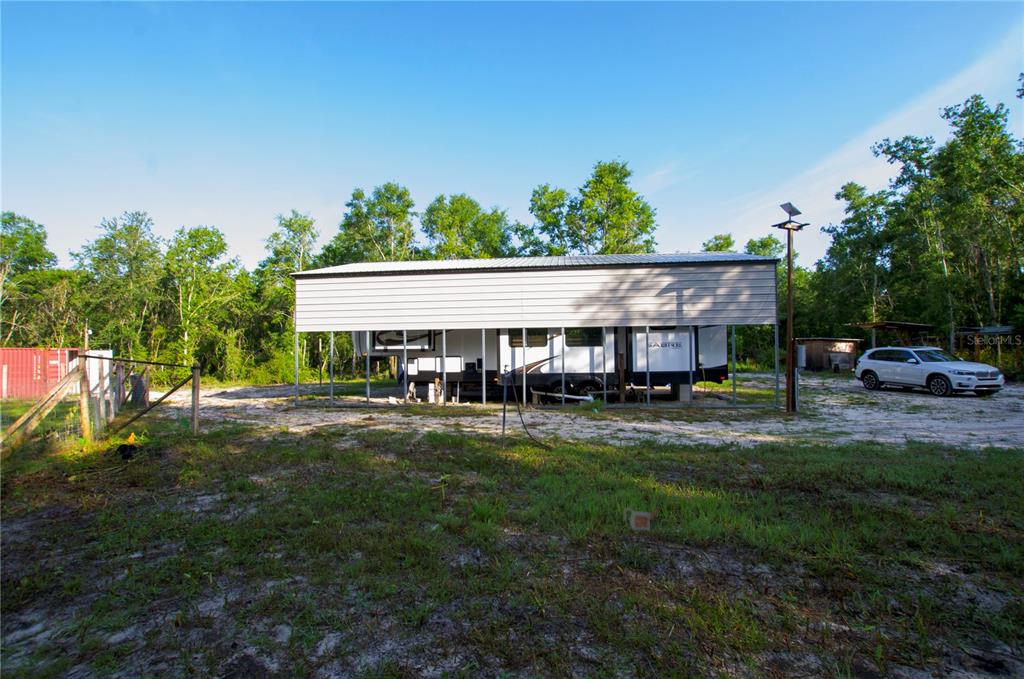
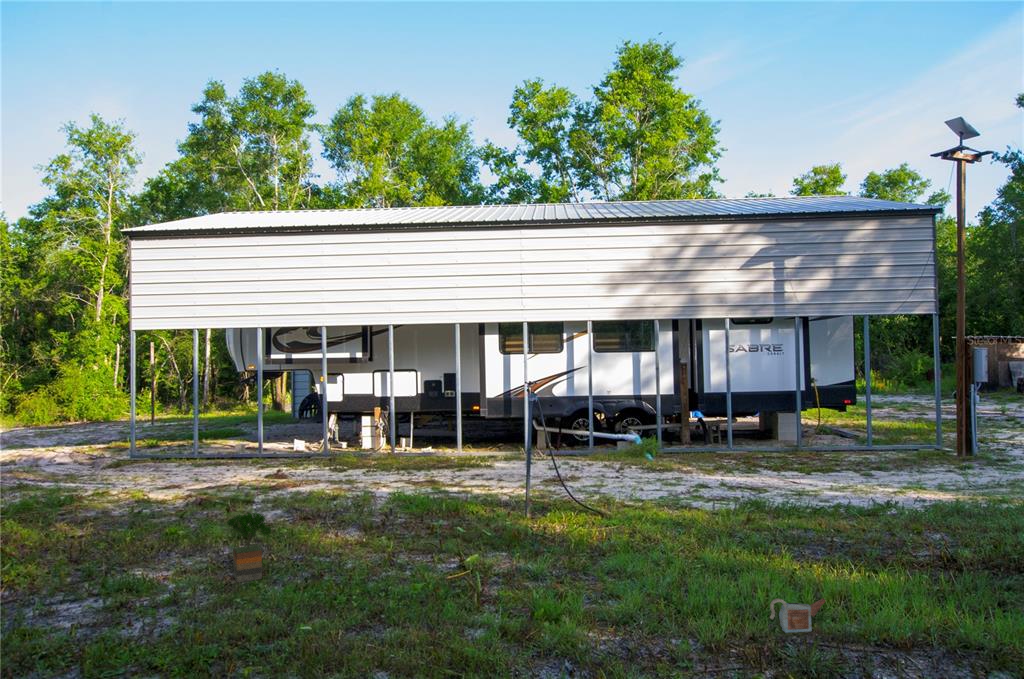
potted tree: none [309,443,338,485] -> present [227,513,272,582]

